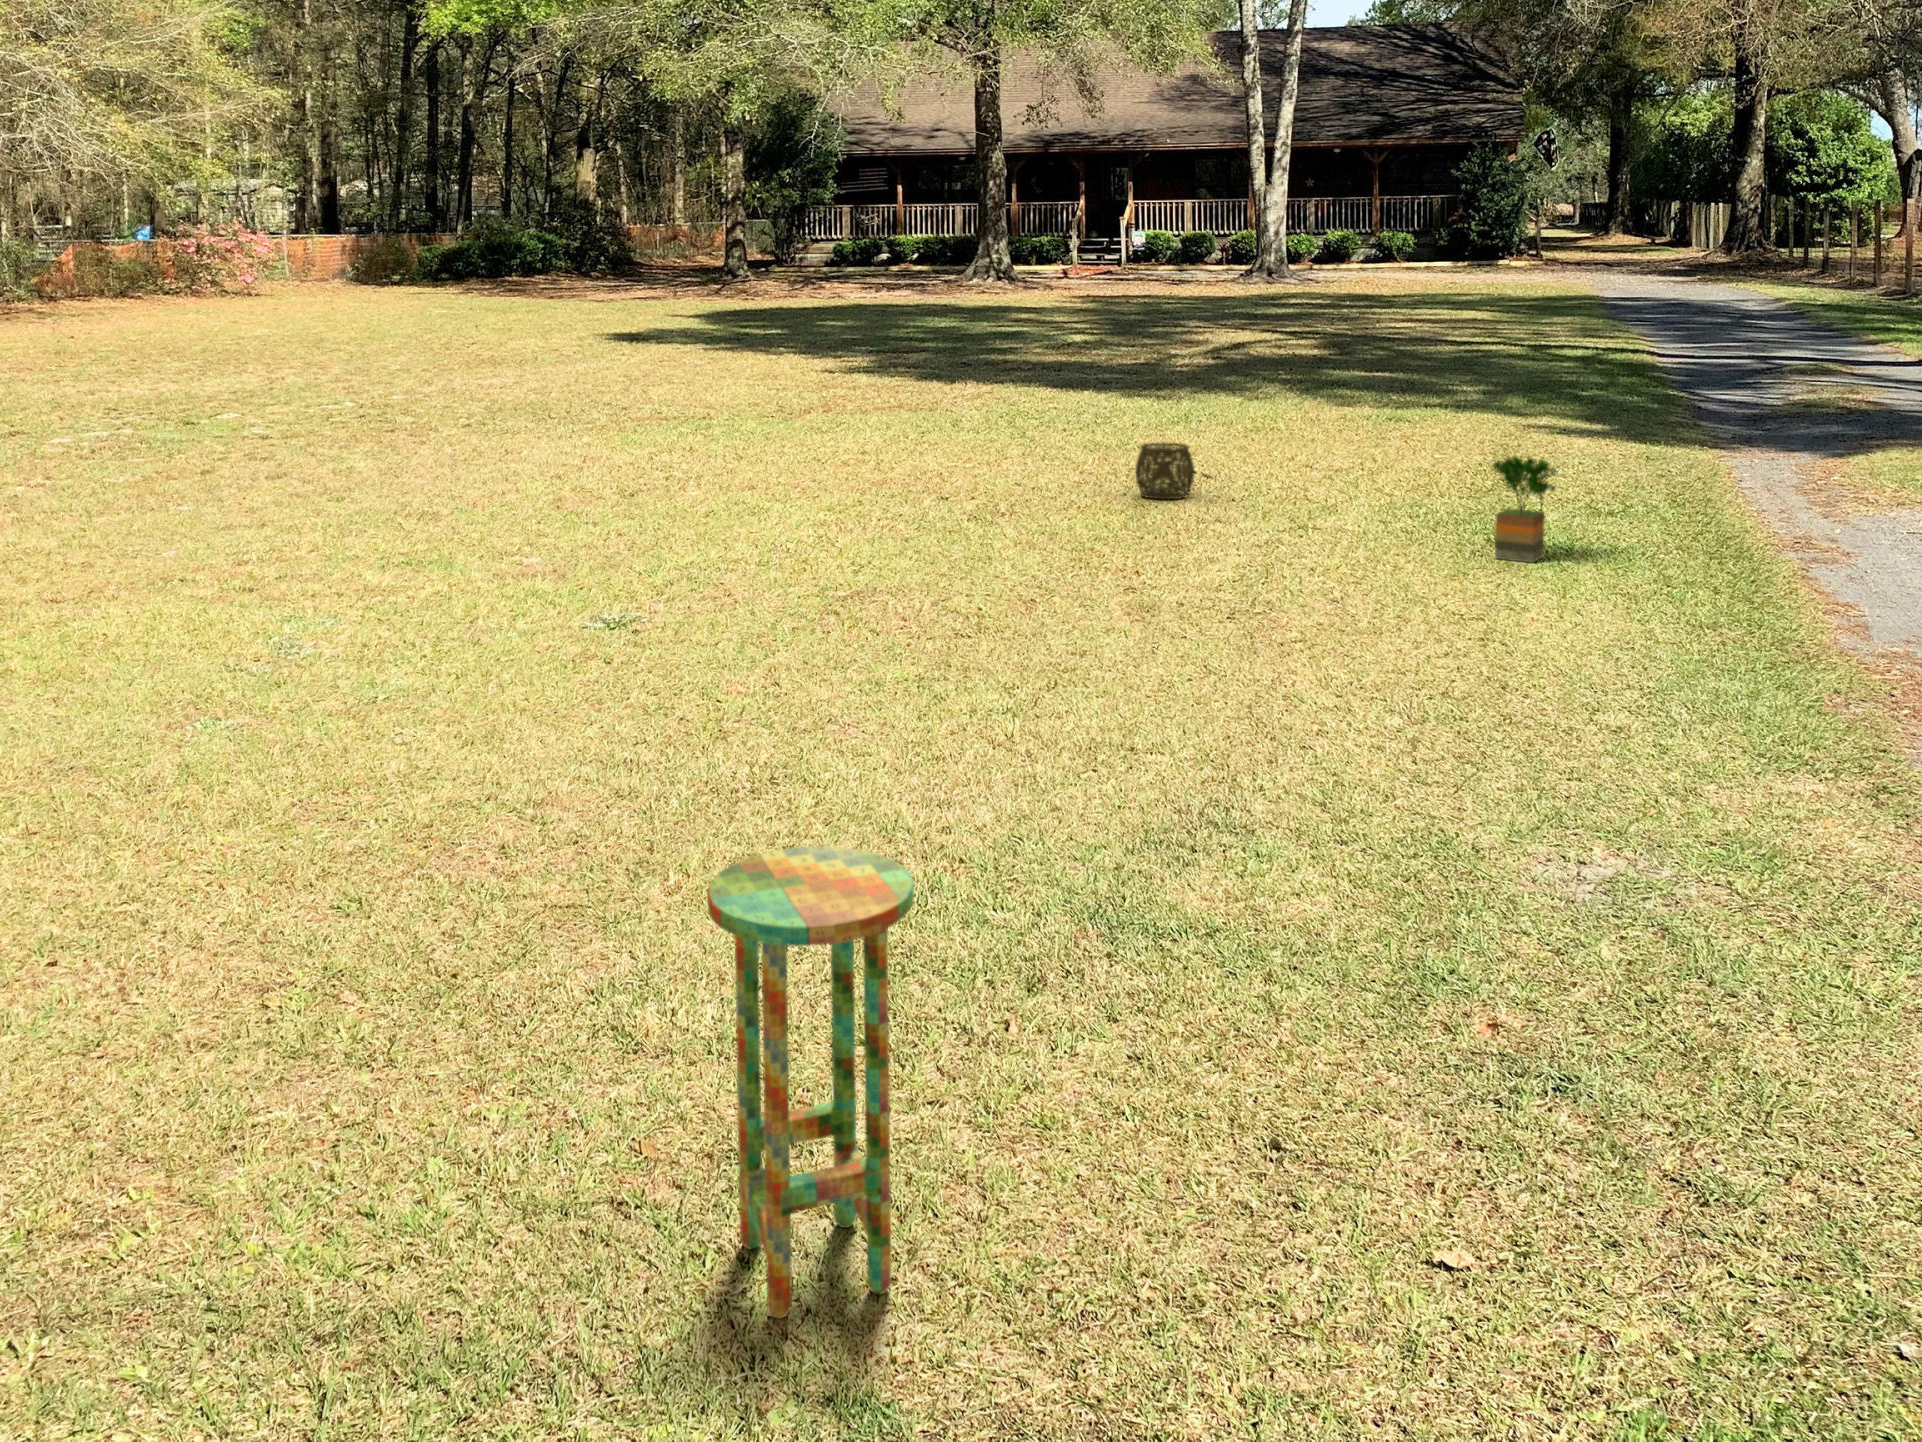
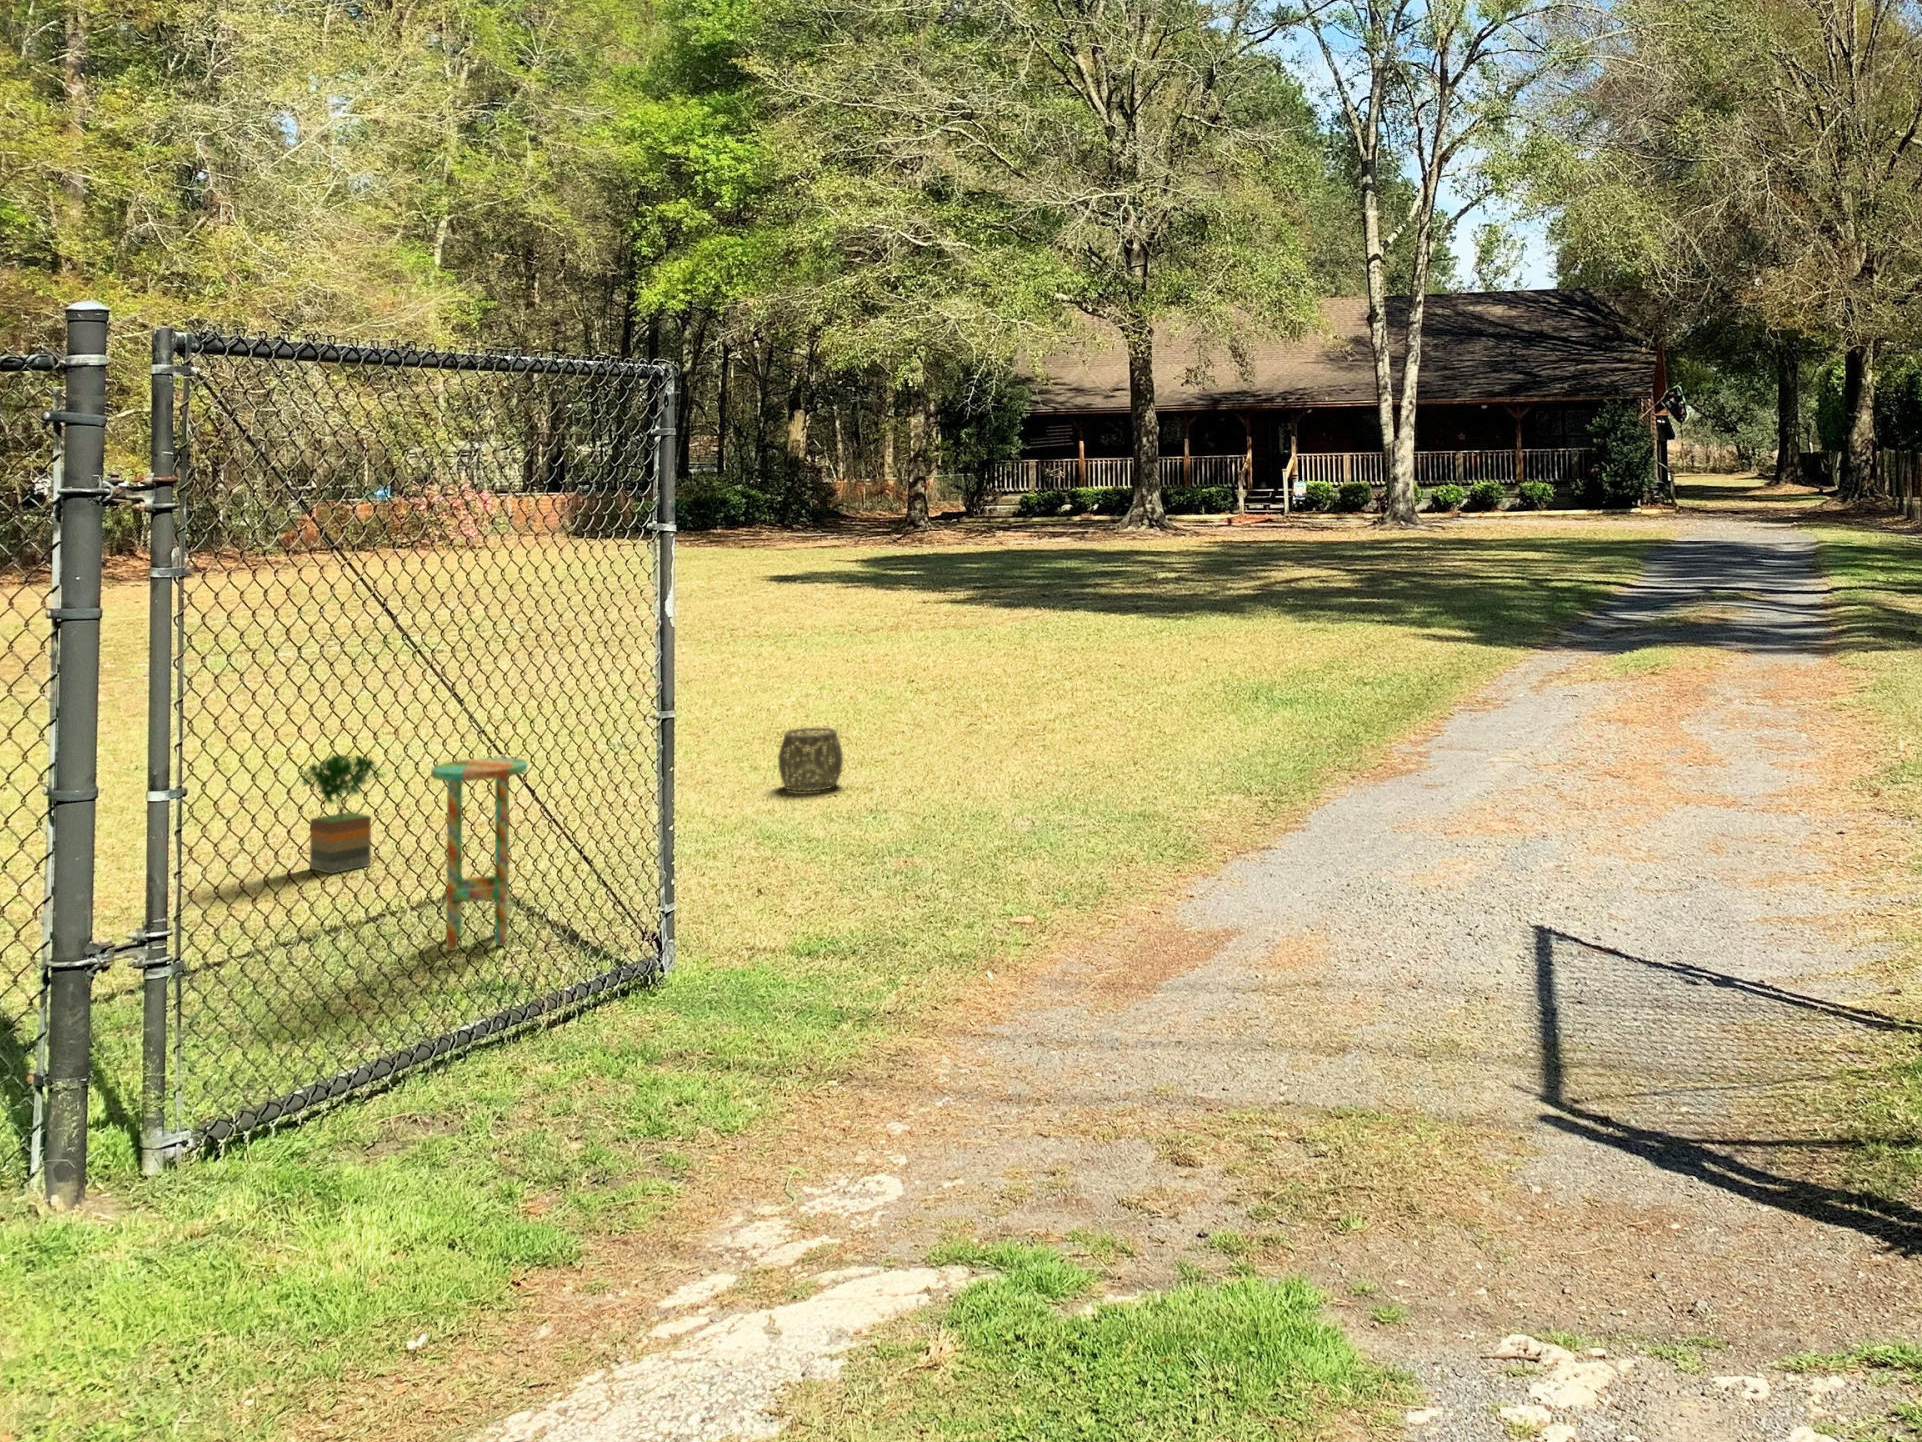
woven basket: present [1135,443,1194,499] -> present [778,728,843,791]
potted tree: present [1492,456,1558,563] -> present [302,755,385,874]

